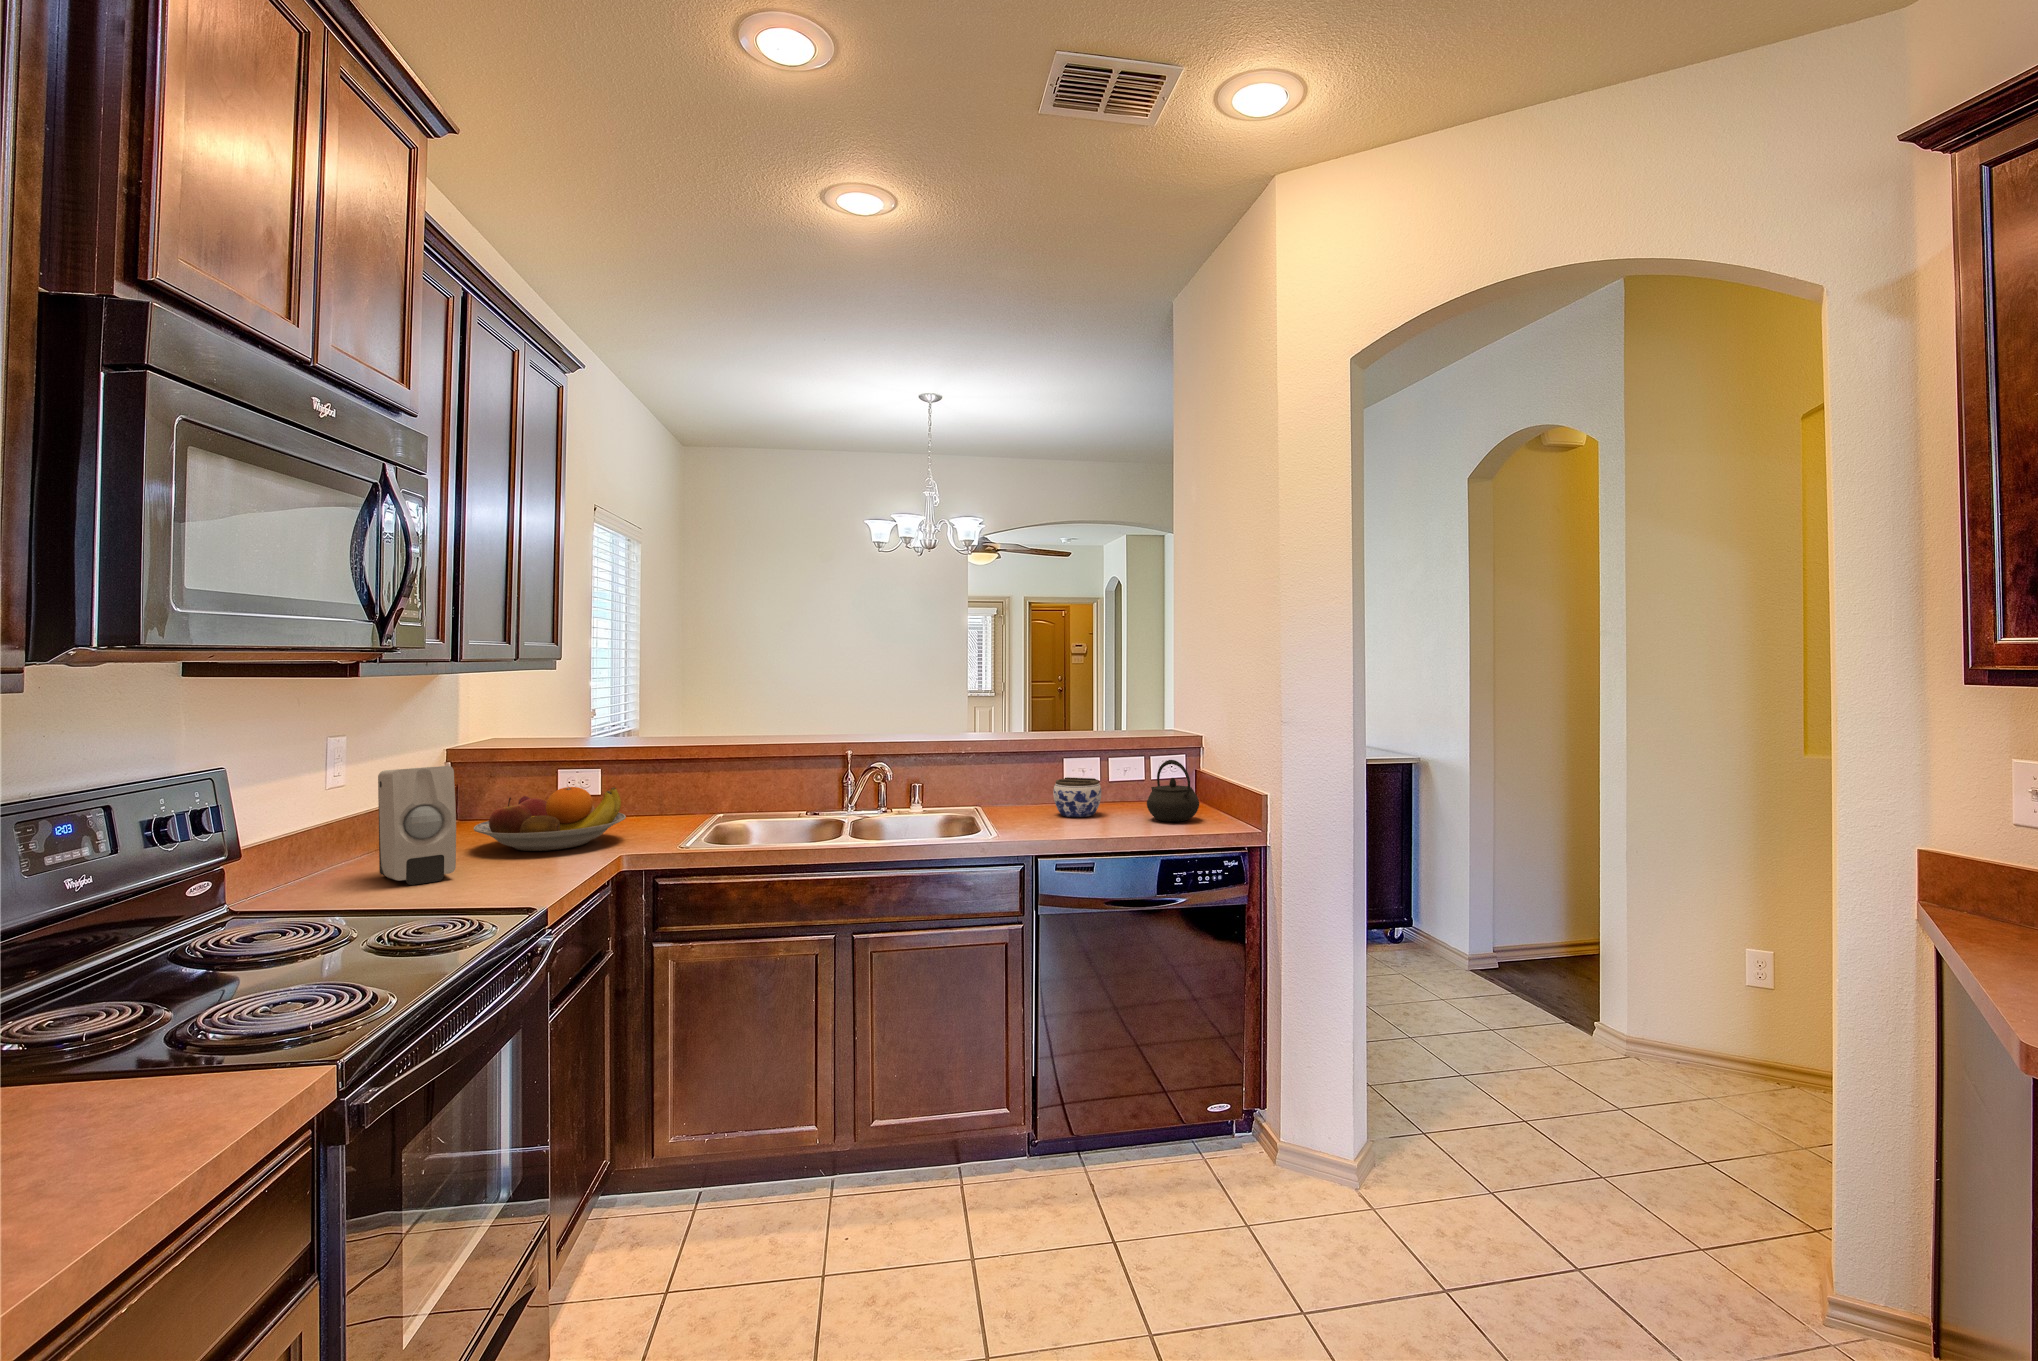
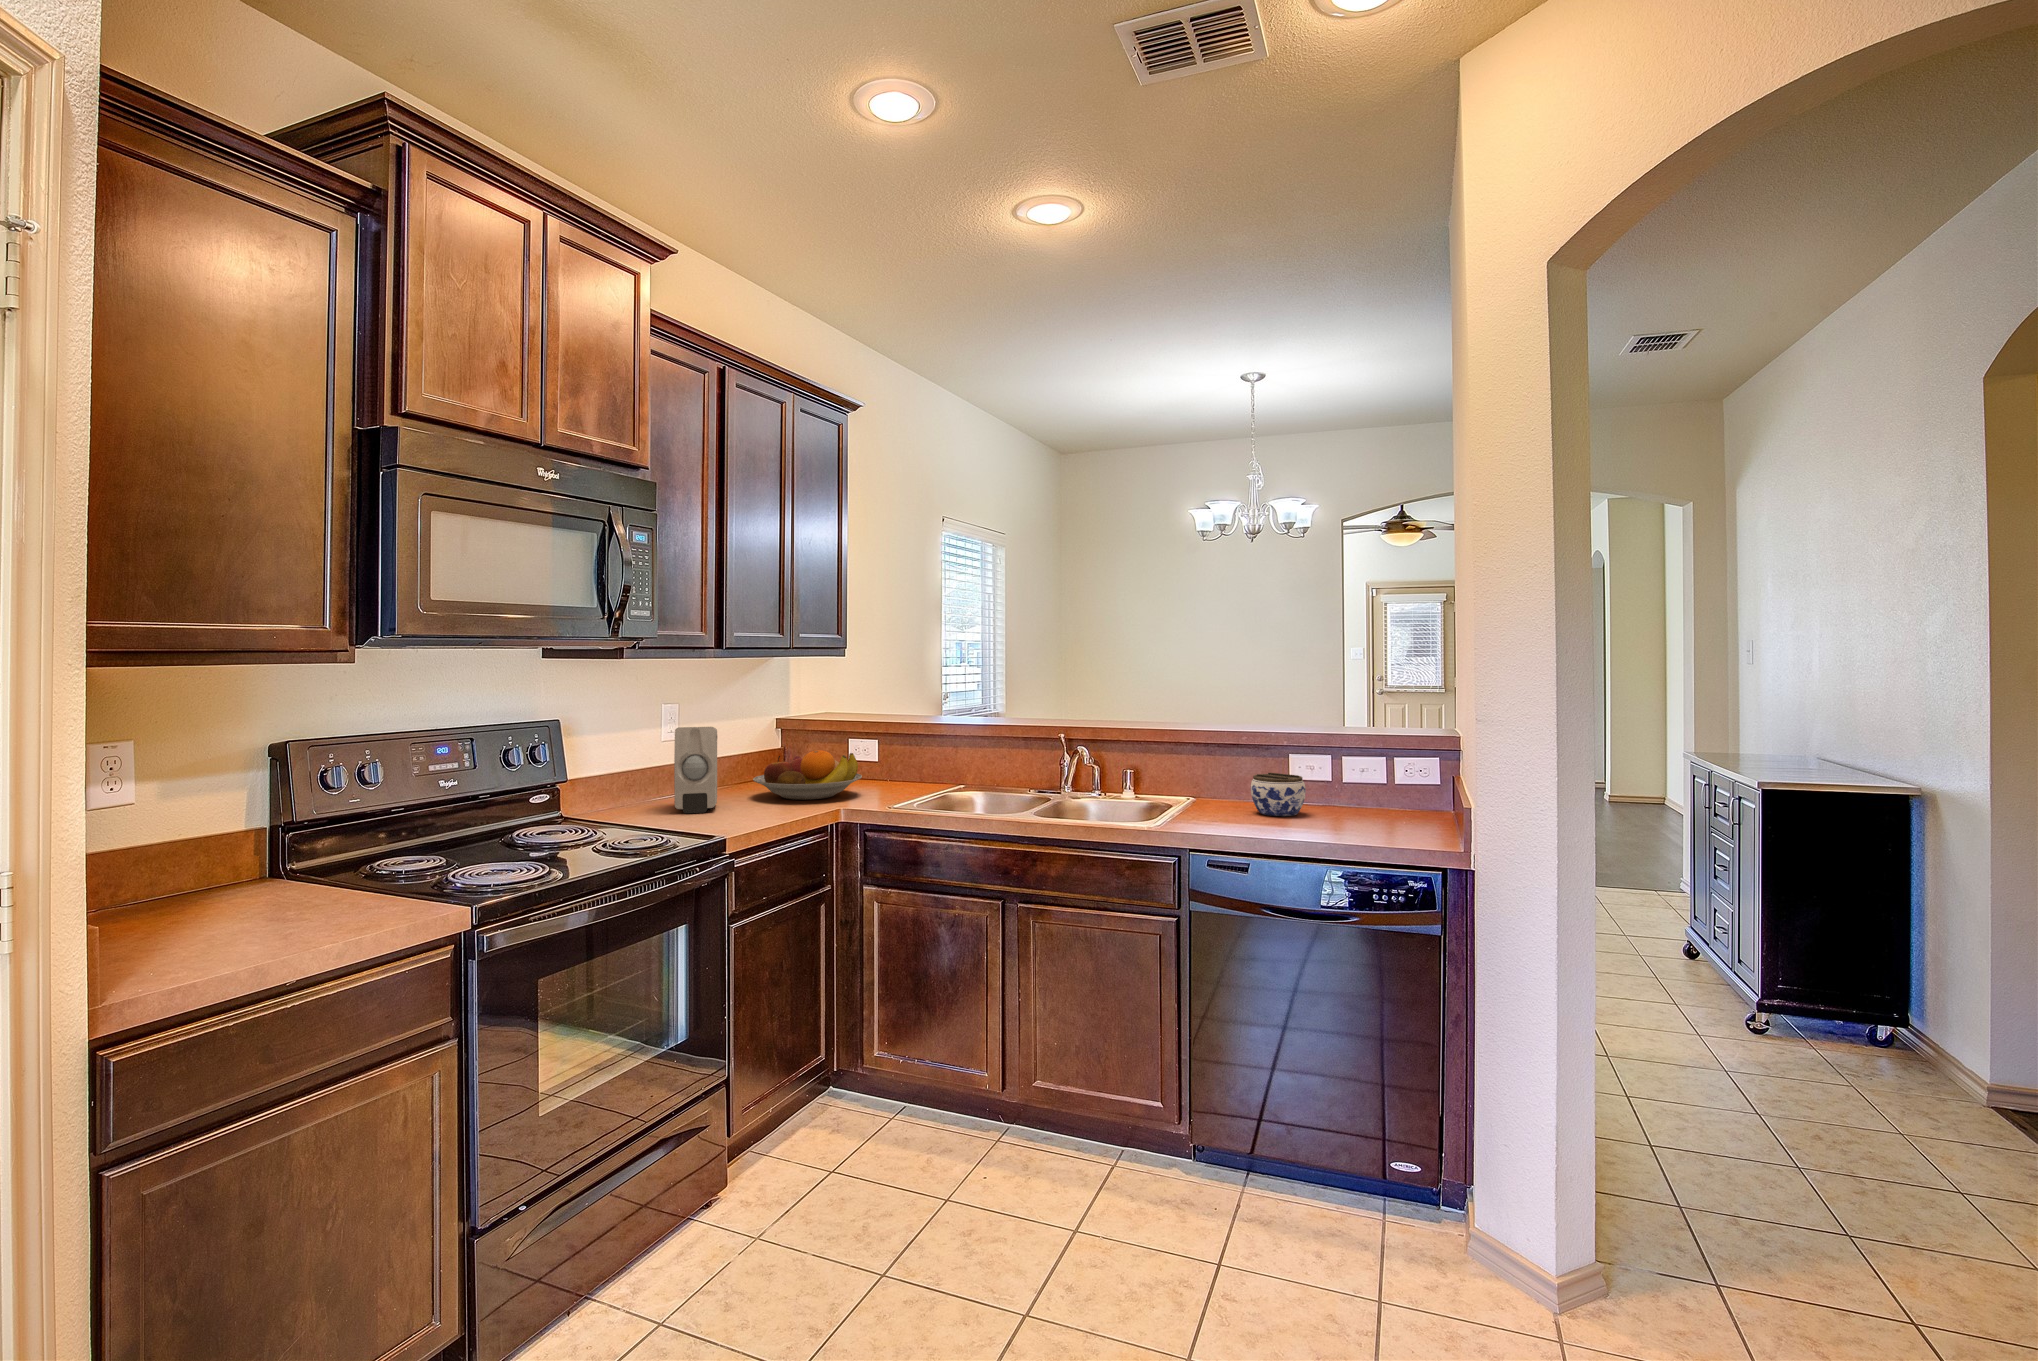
kettle: present [1147,760,1199,822] -> none [1346,759,1412,830]

